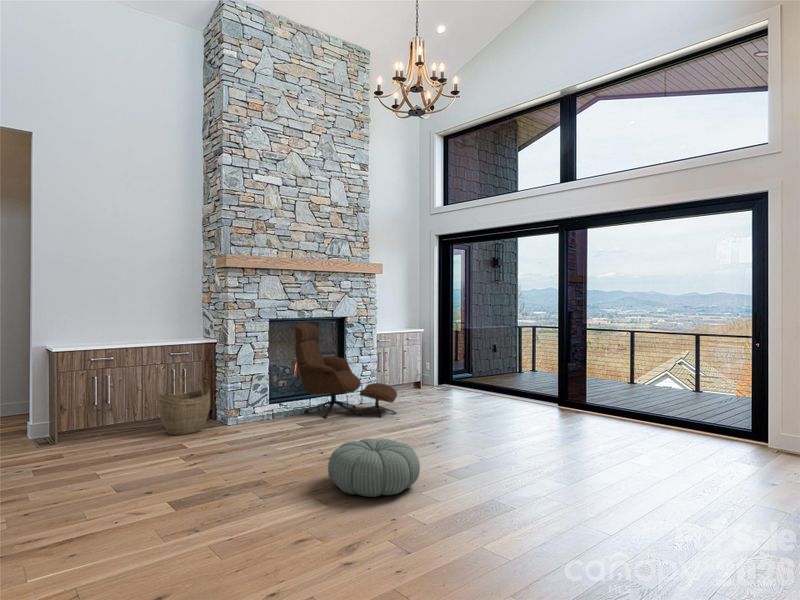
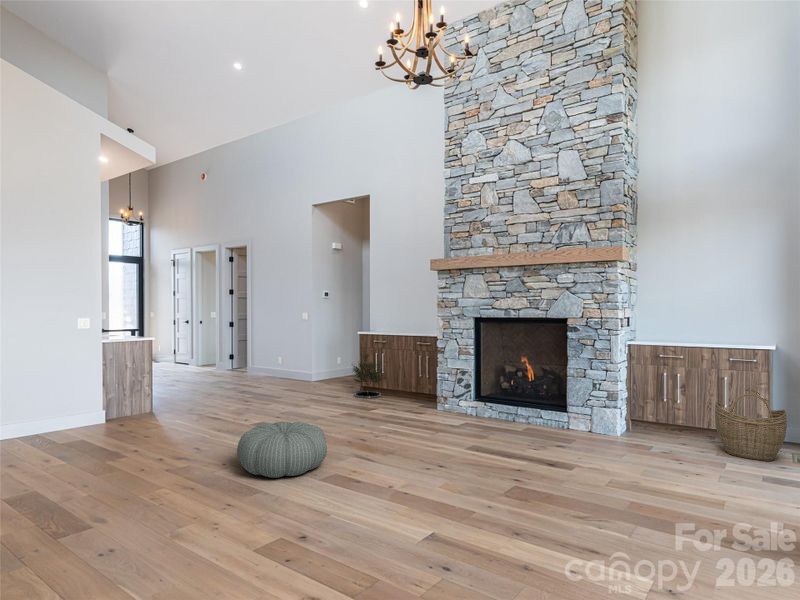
lounge chair: present [295,323,397,418] -> none [487,323,590,454]
potted tree: none [86,375,135,449] -> present [353,350,382,398]
woven basket: present [159,376,210,435] -> present [715,389,787,461]

